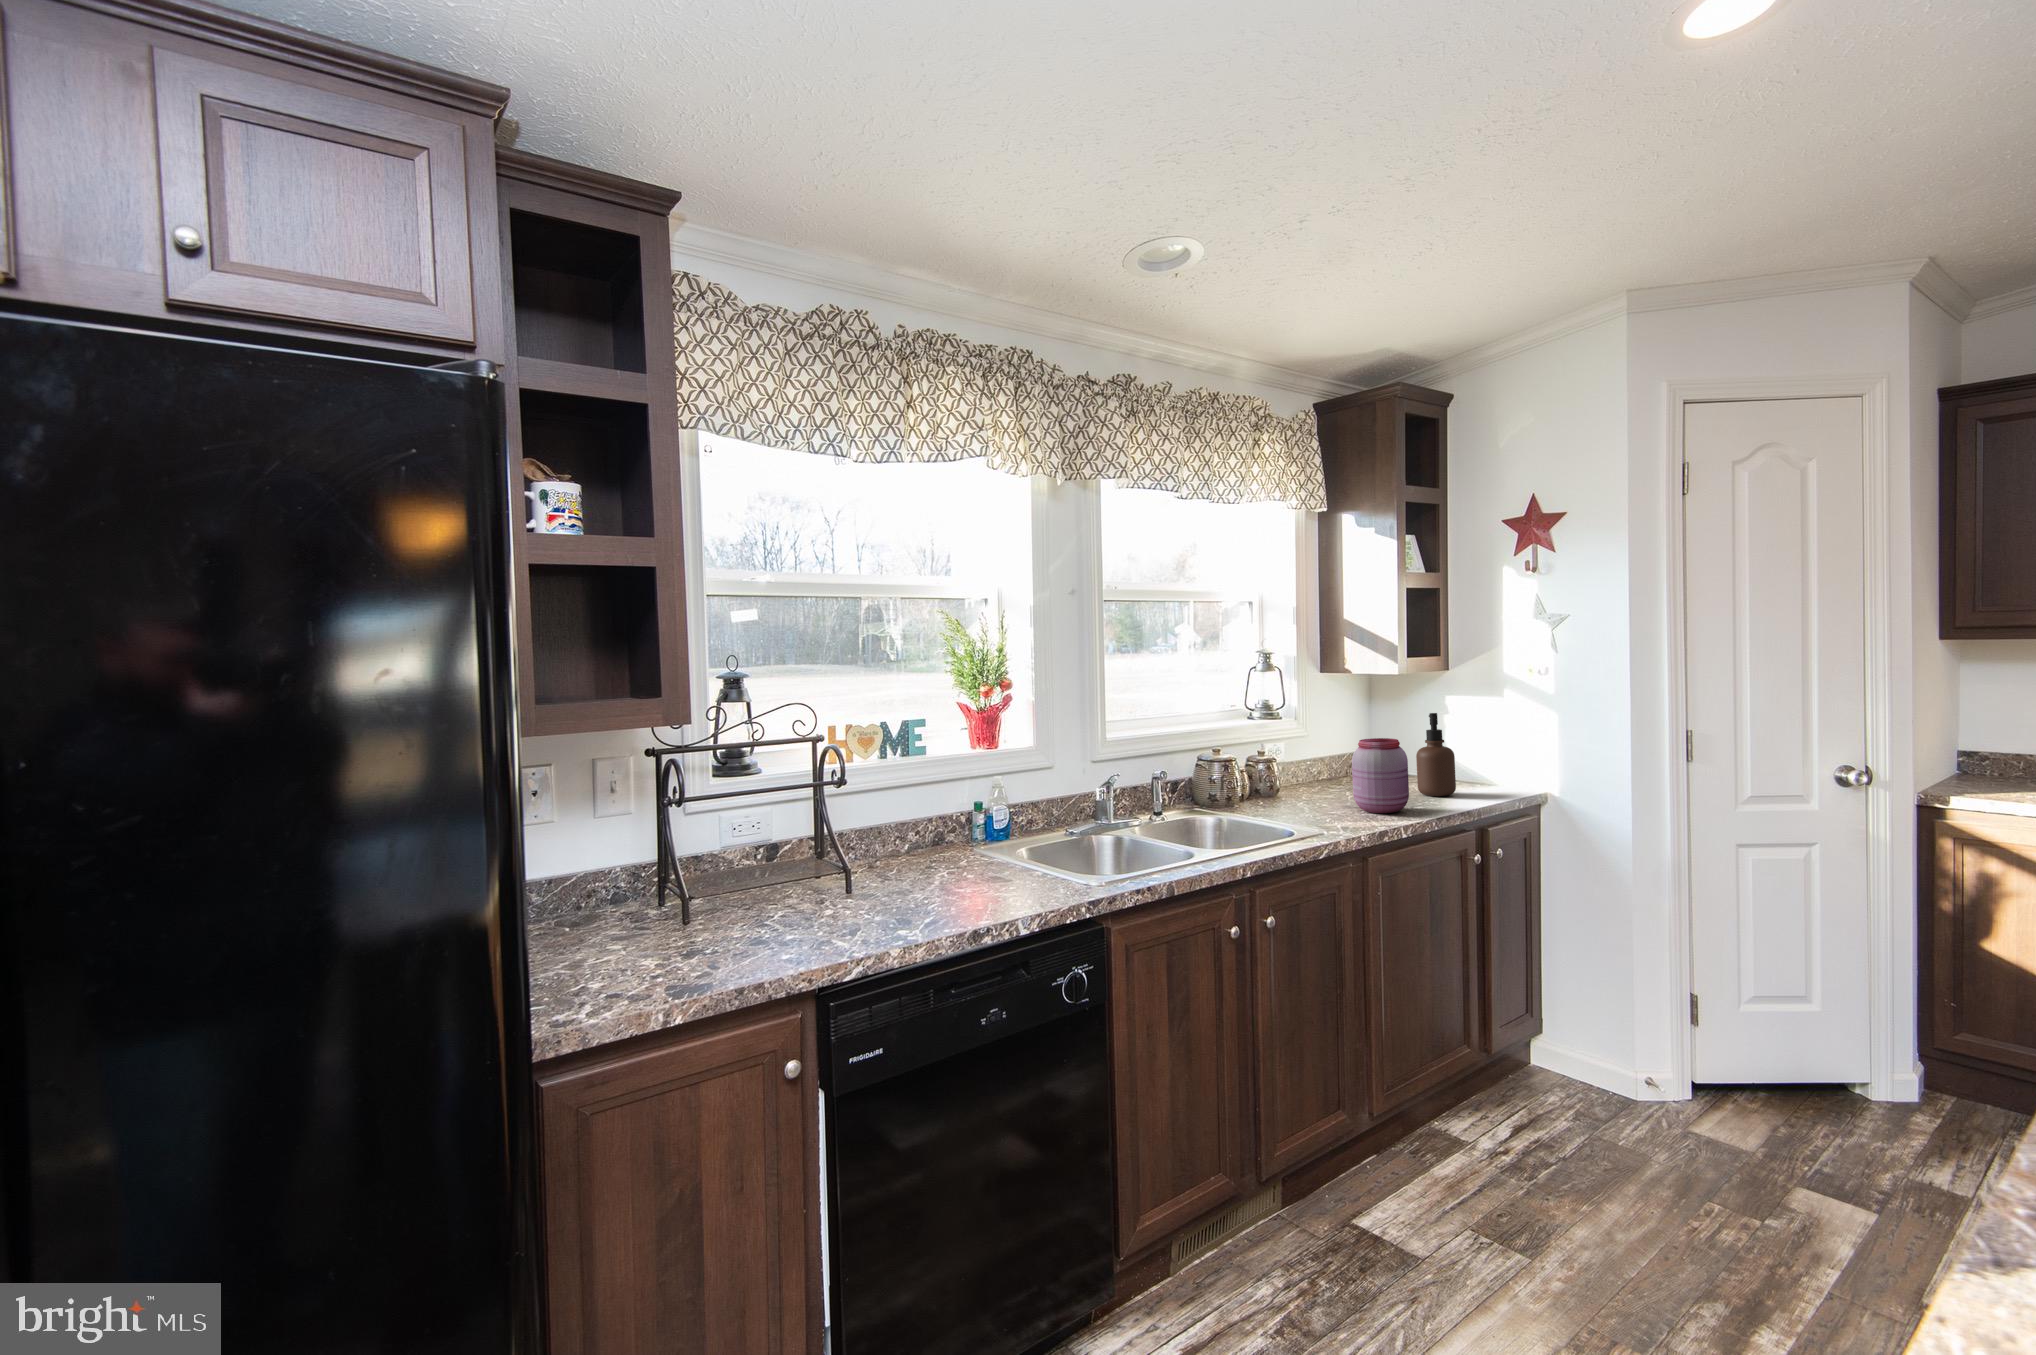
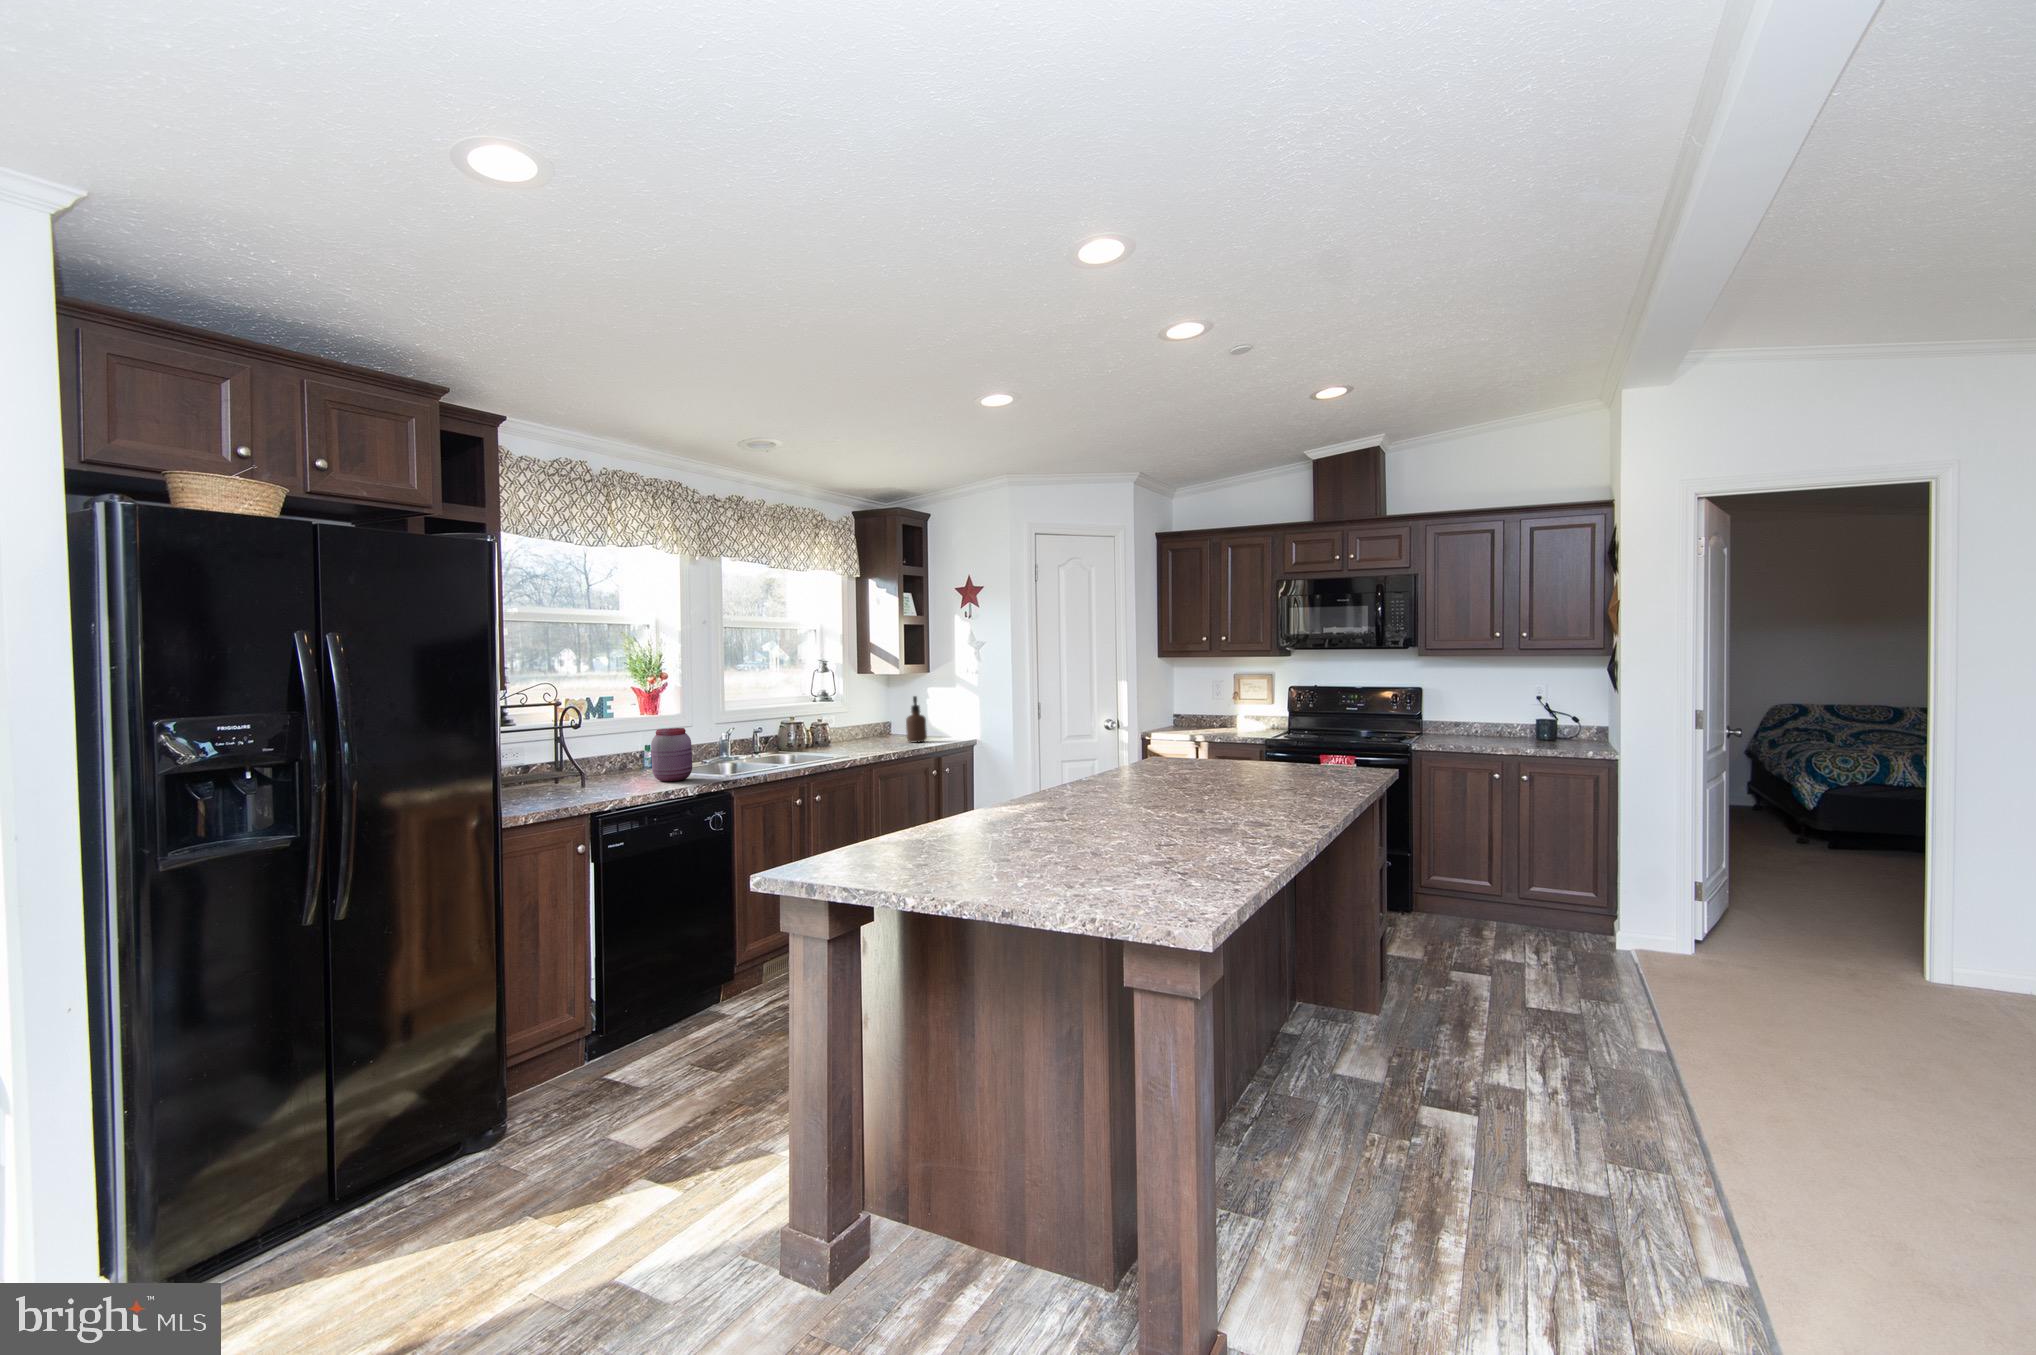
jar: present [1352,738,1409,813] -> present [651,728,692,782]

